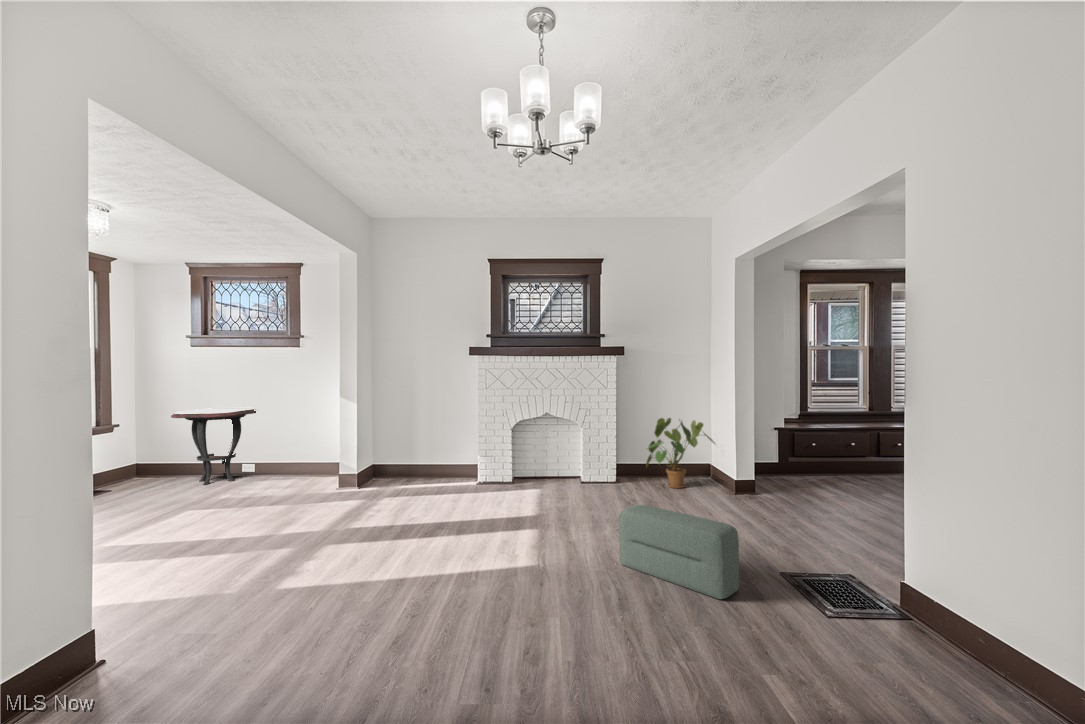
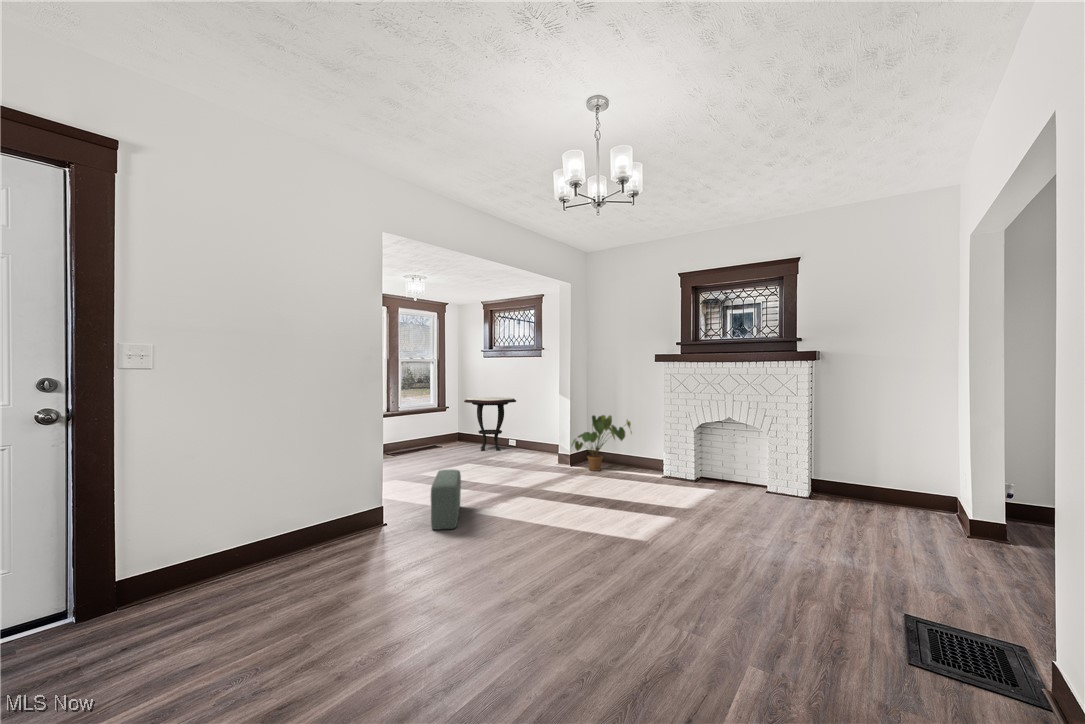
house plant: present [646,418,715,488] -> present [571,415,632,471]
pouf: present [619,505,739,599] -> present [431,470,461,529]

